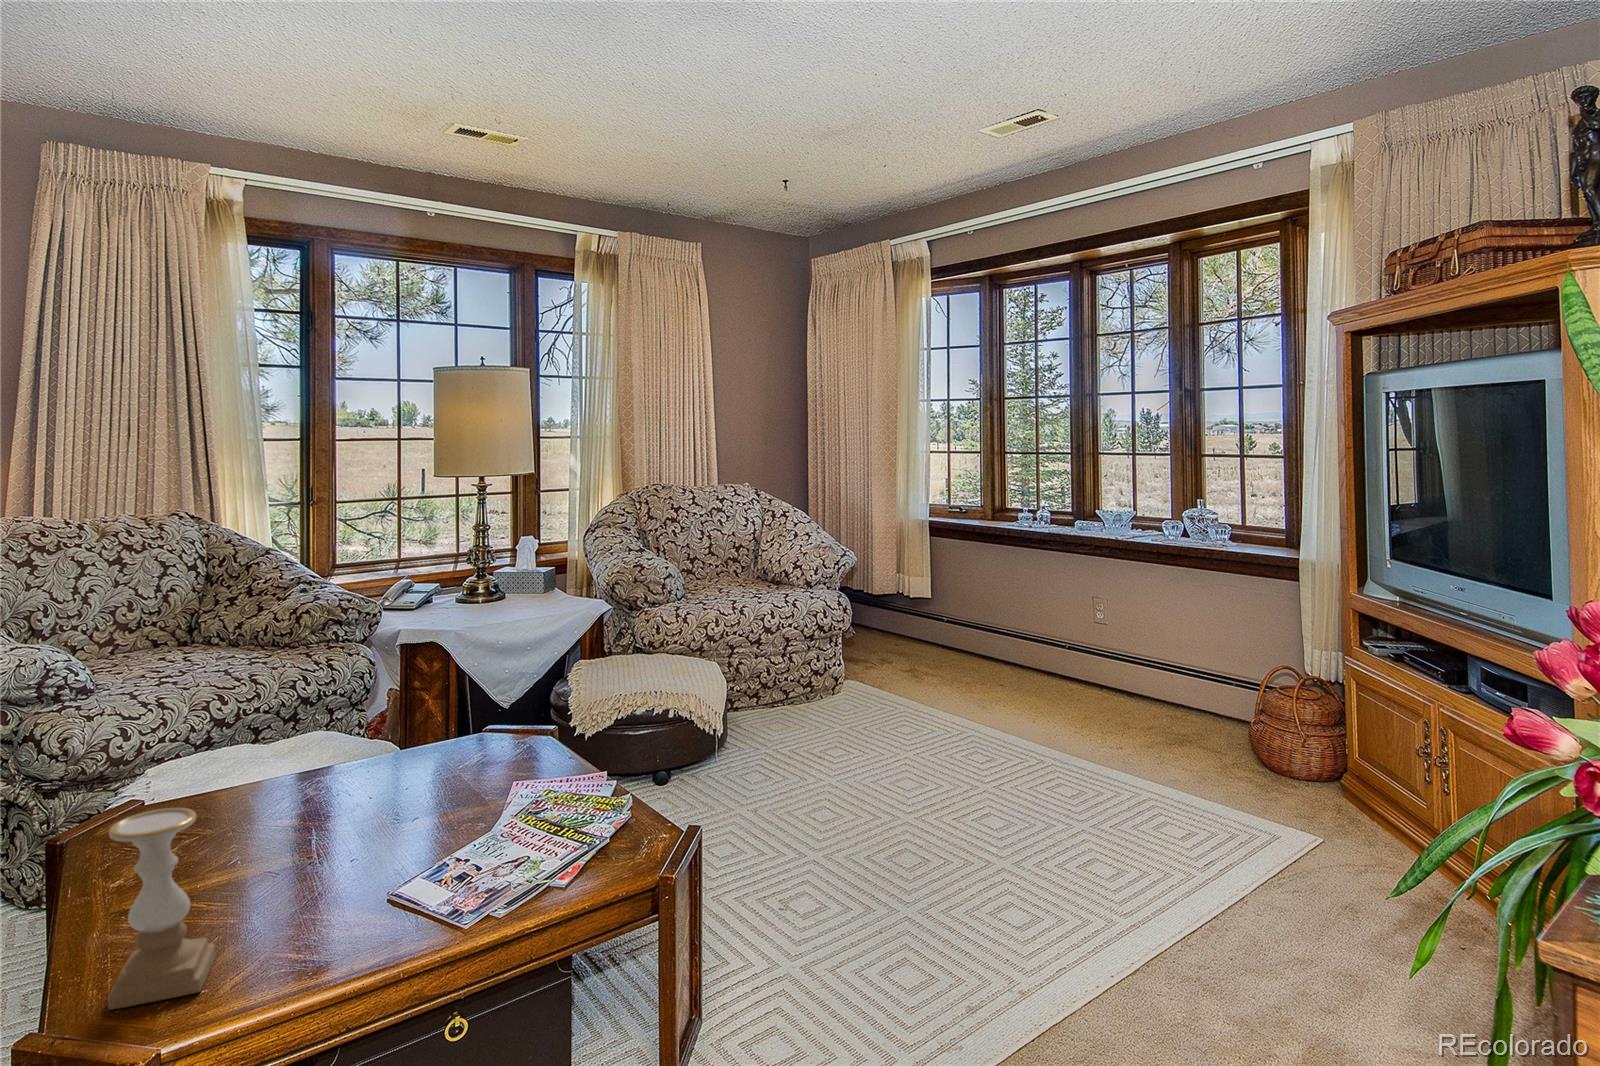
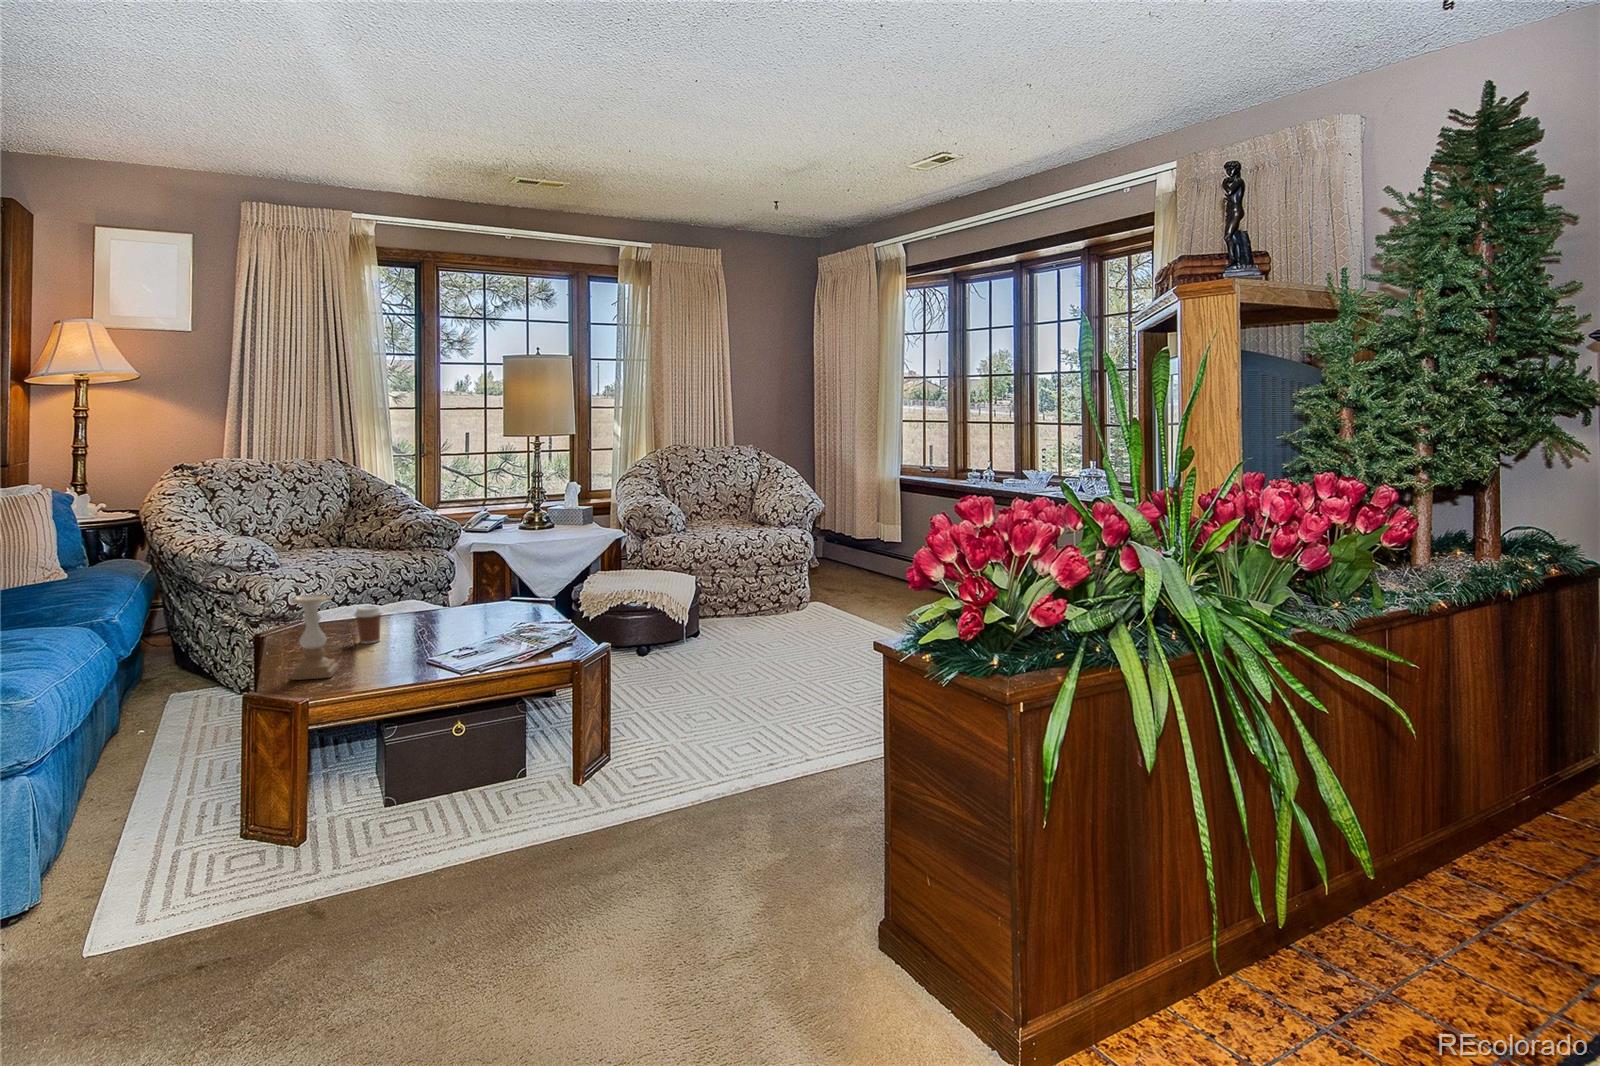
coffee cup: none [239,790,296,866] -> present [354,605,382,644]

